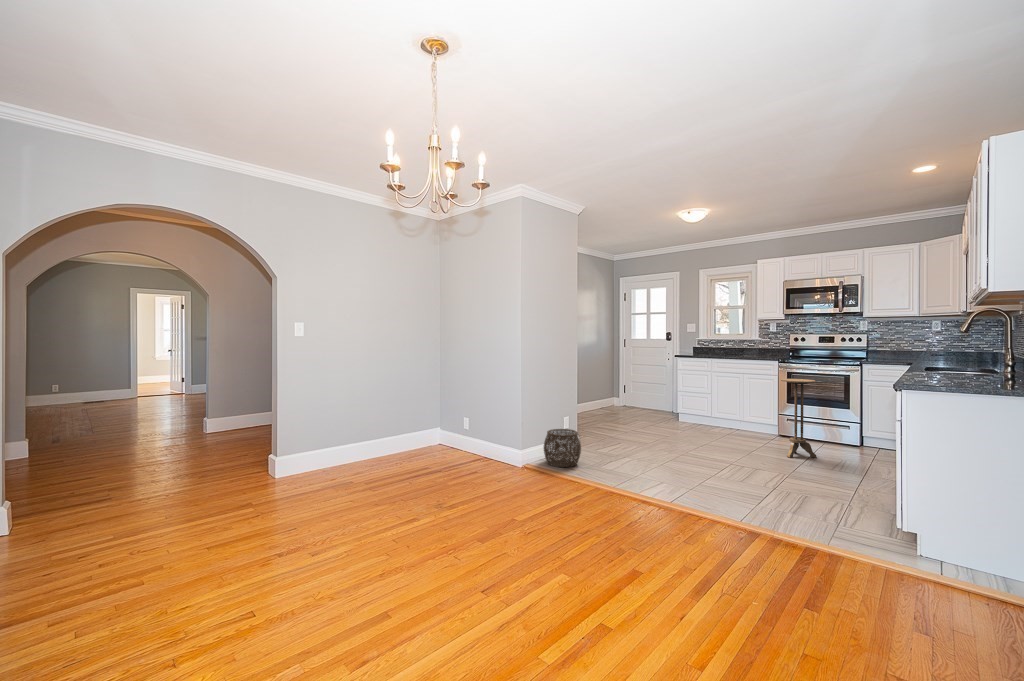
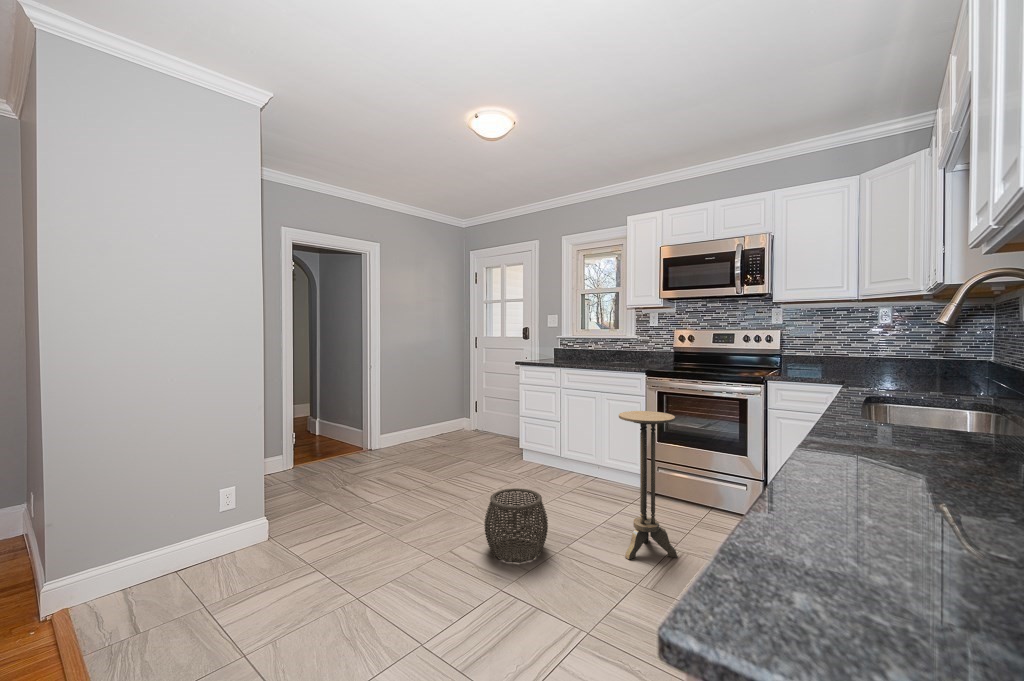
woven basket: present [544,429,581,467] -> present [484,488,548,562]

